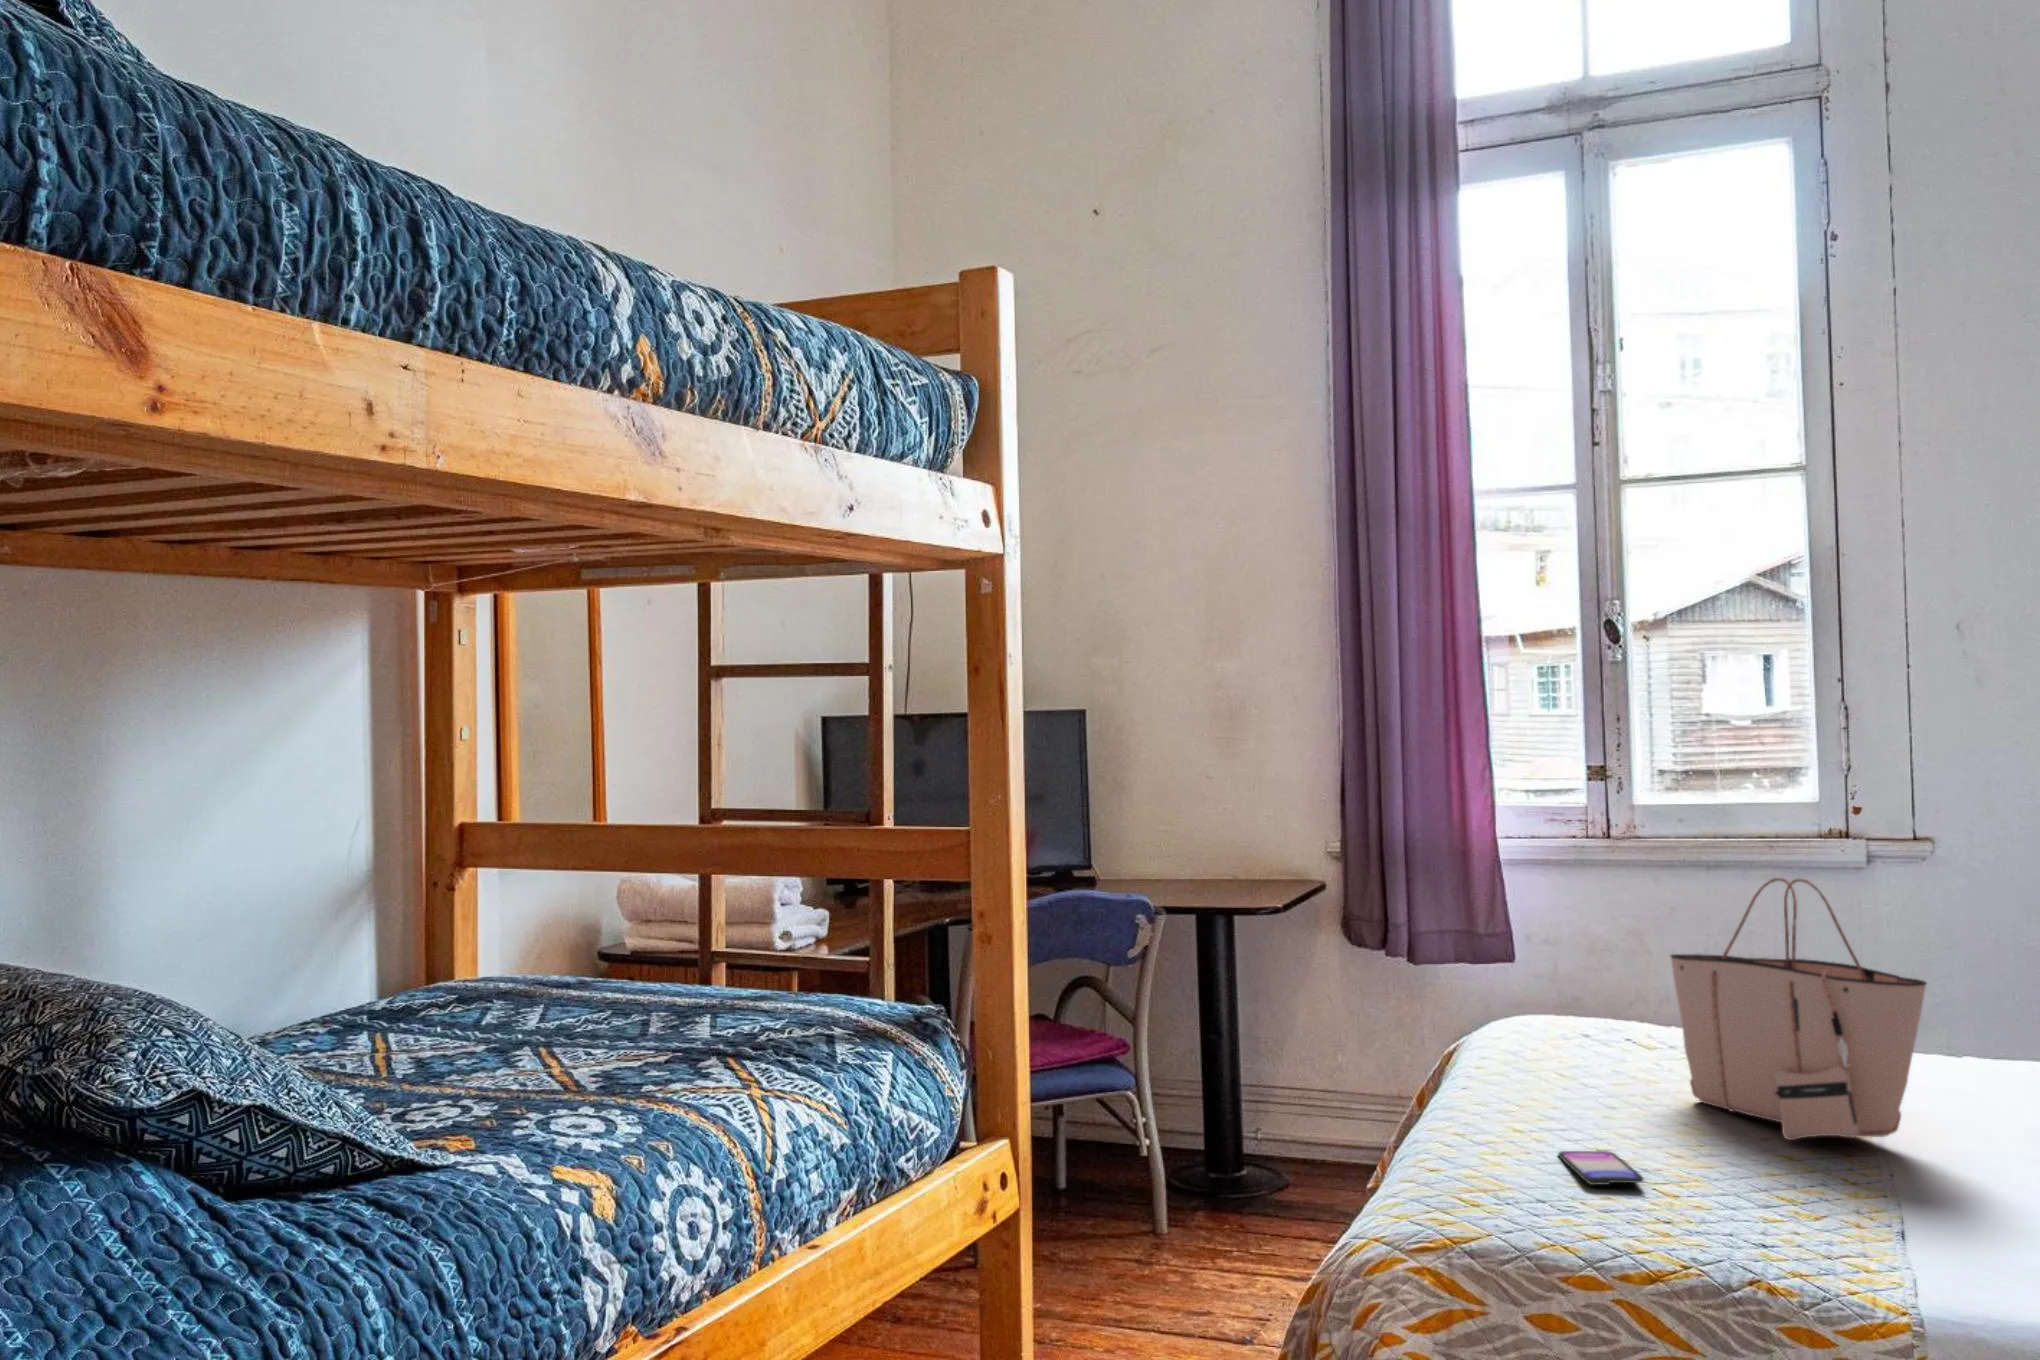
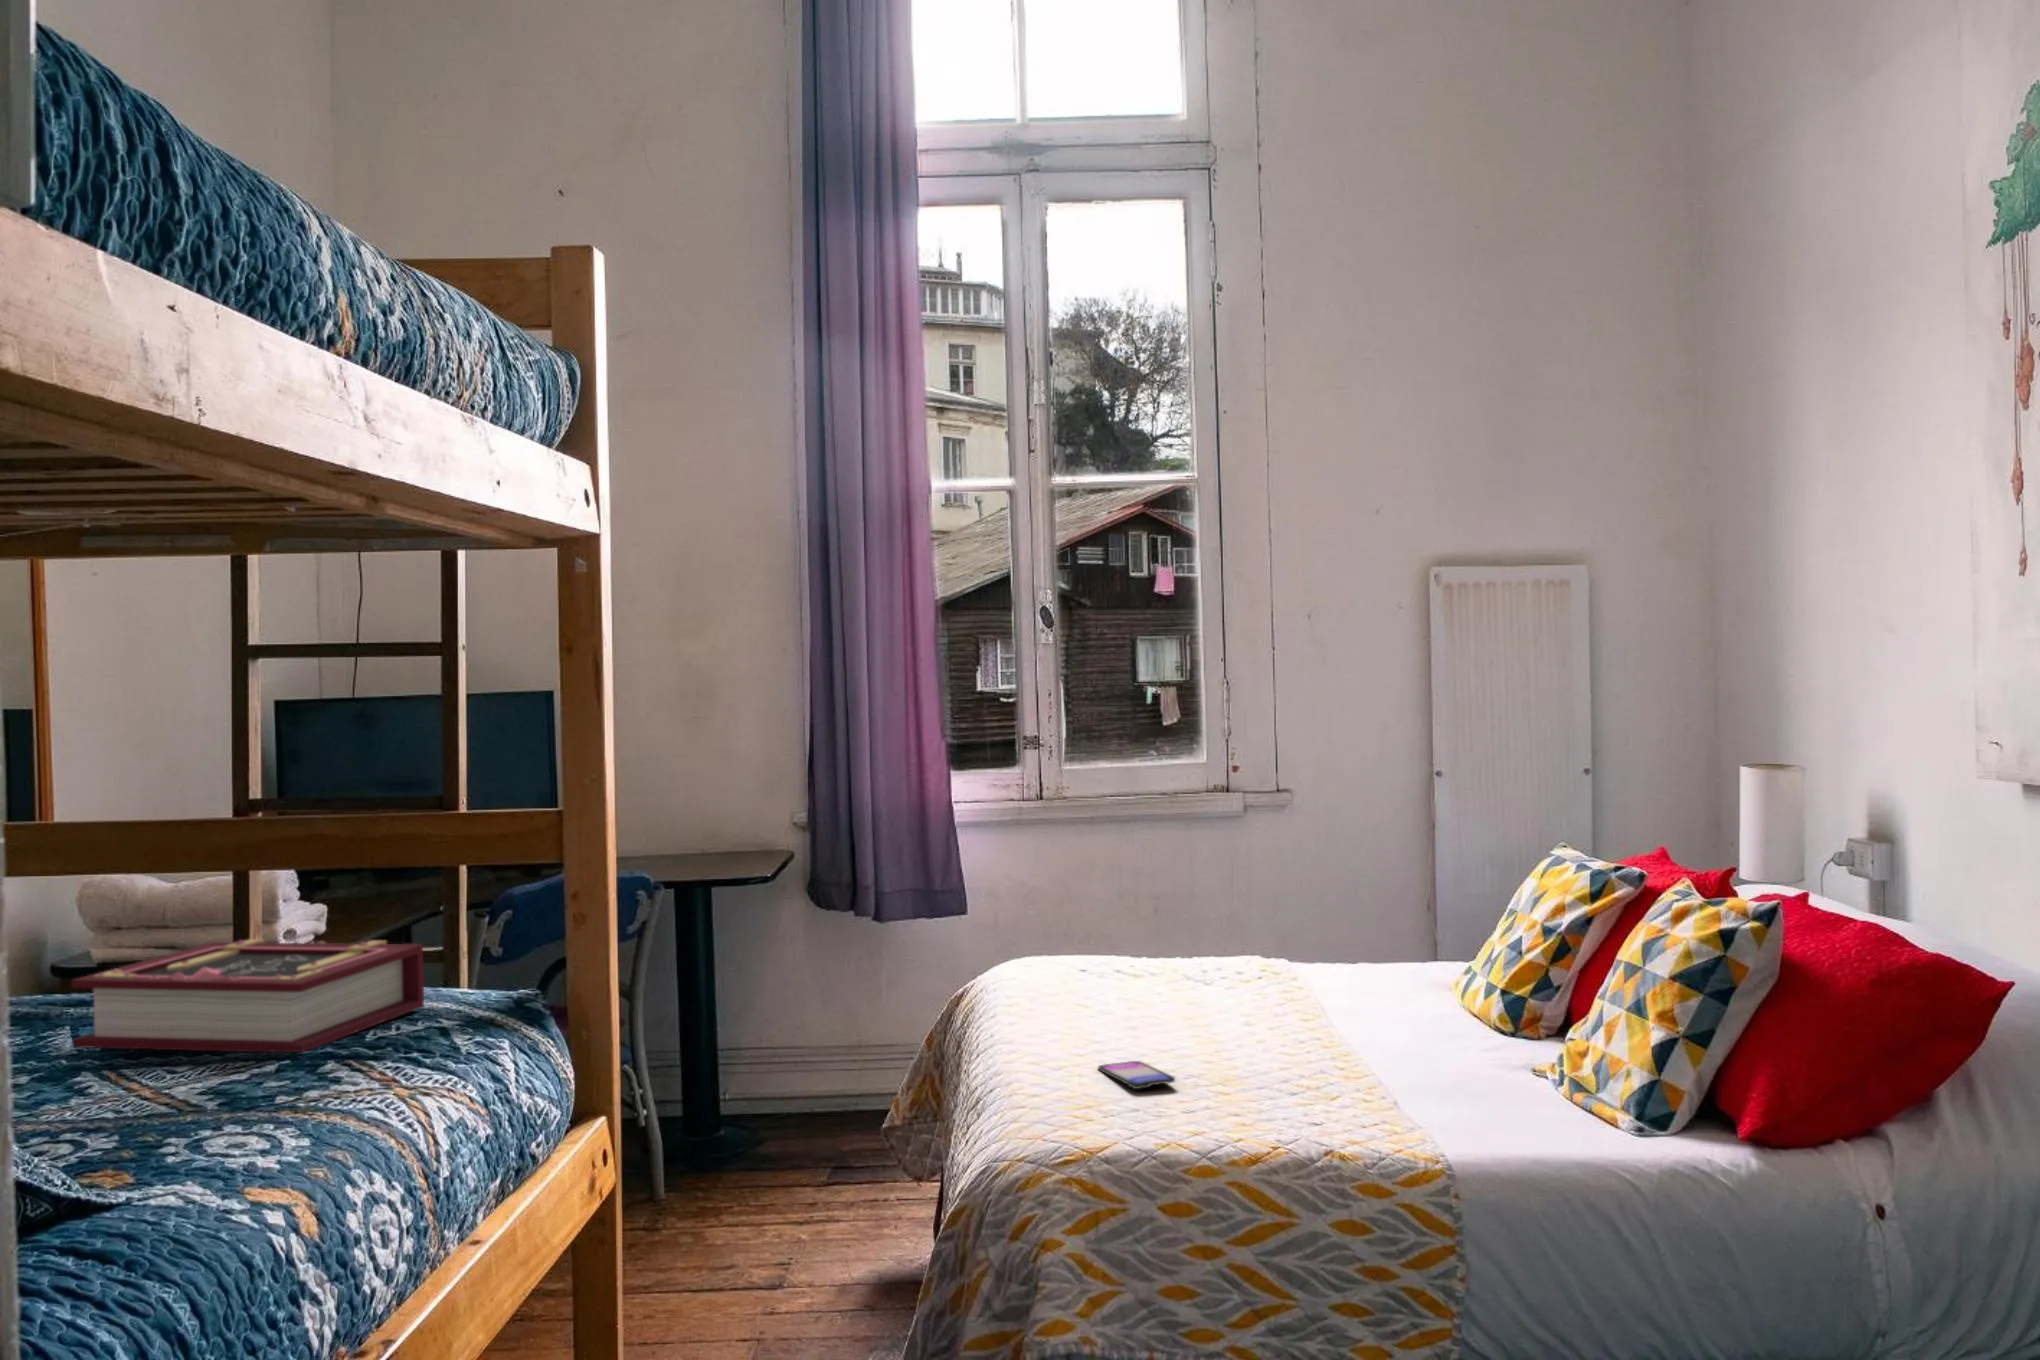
tote bag: present [1671,878,1926,1140] -> none [1157,824,1357,1036]
book: none [548,936,839,1047] -> present [72,939,424,1052]

